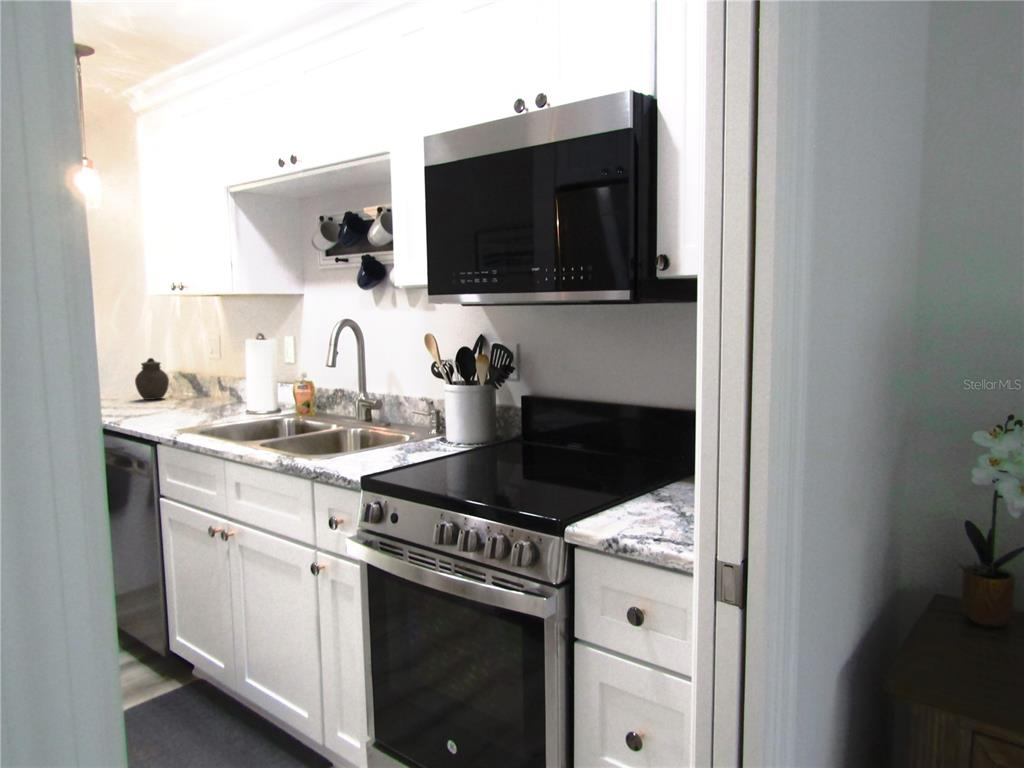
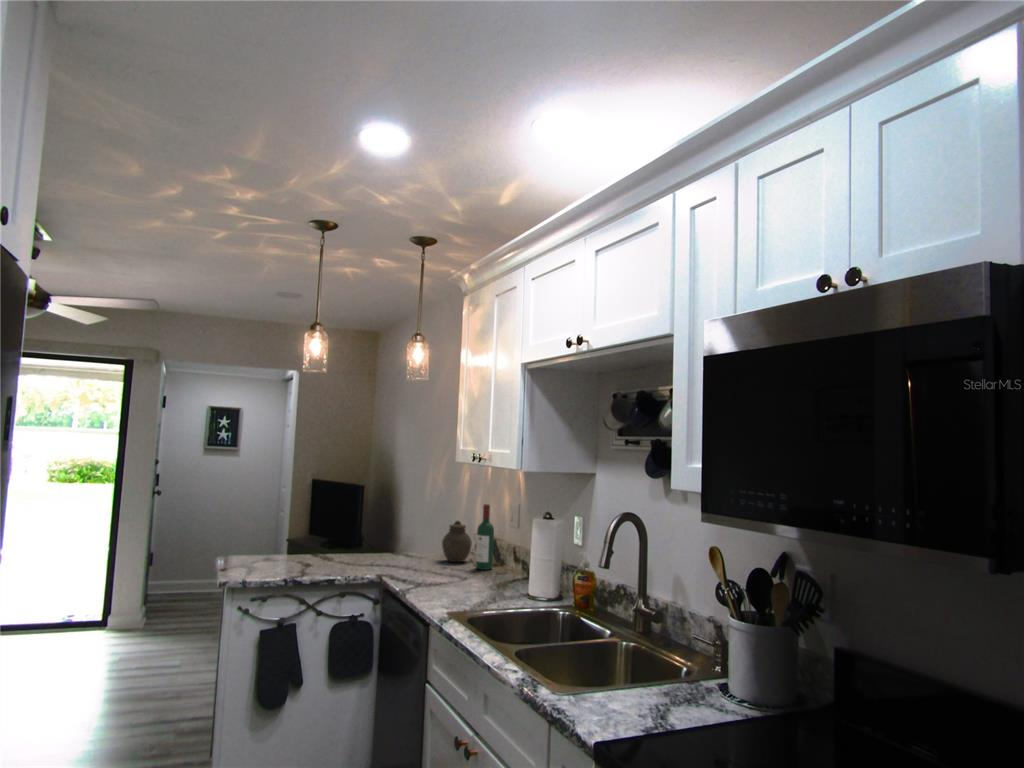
wine bottle: none [177,337,197,402] -> present [476,504,494,570]

